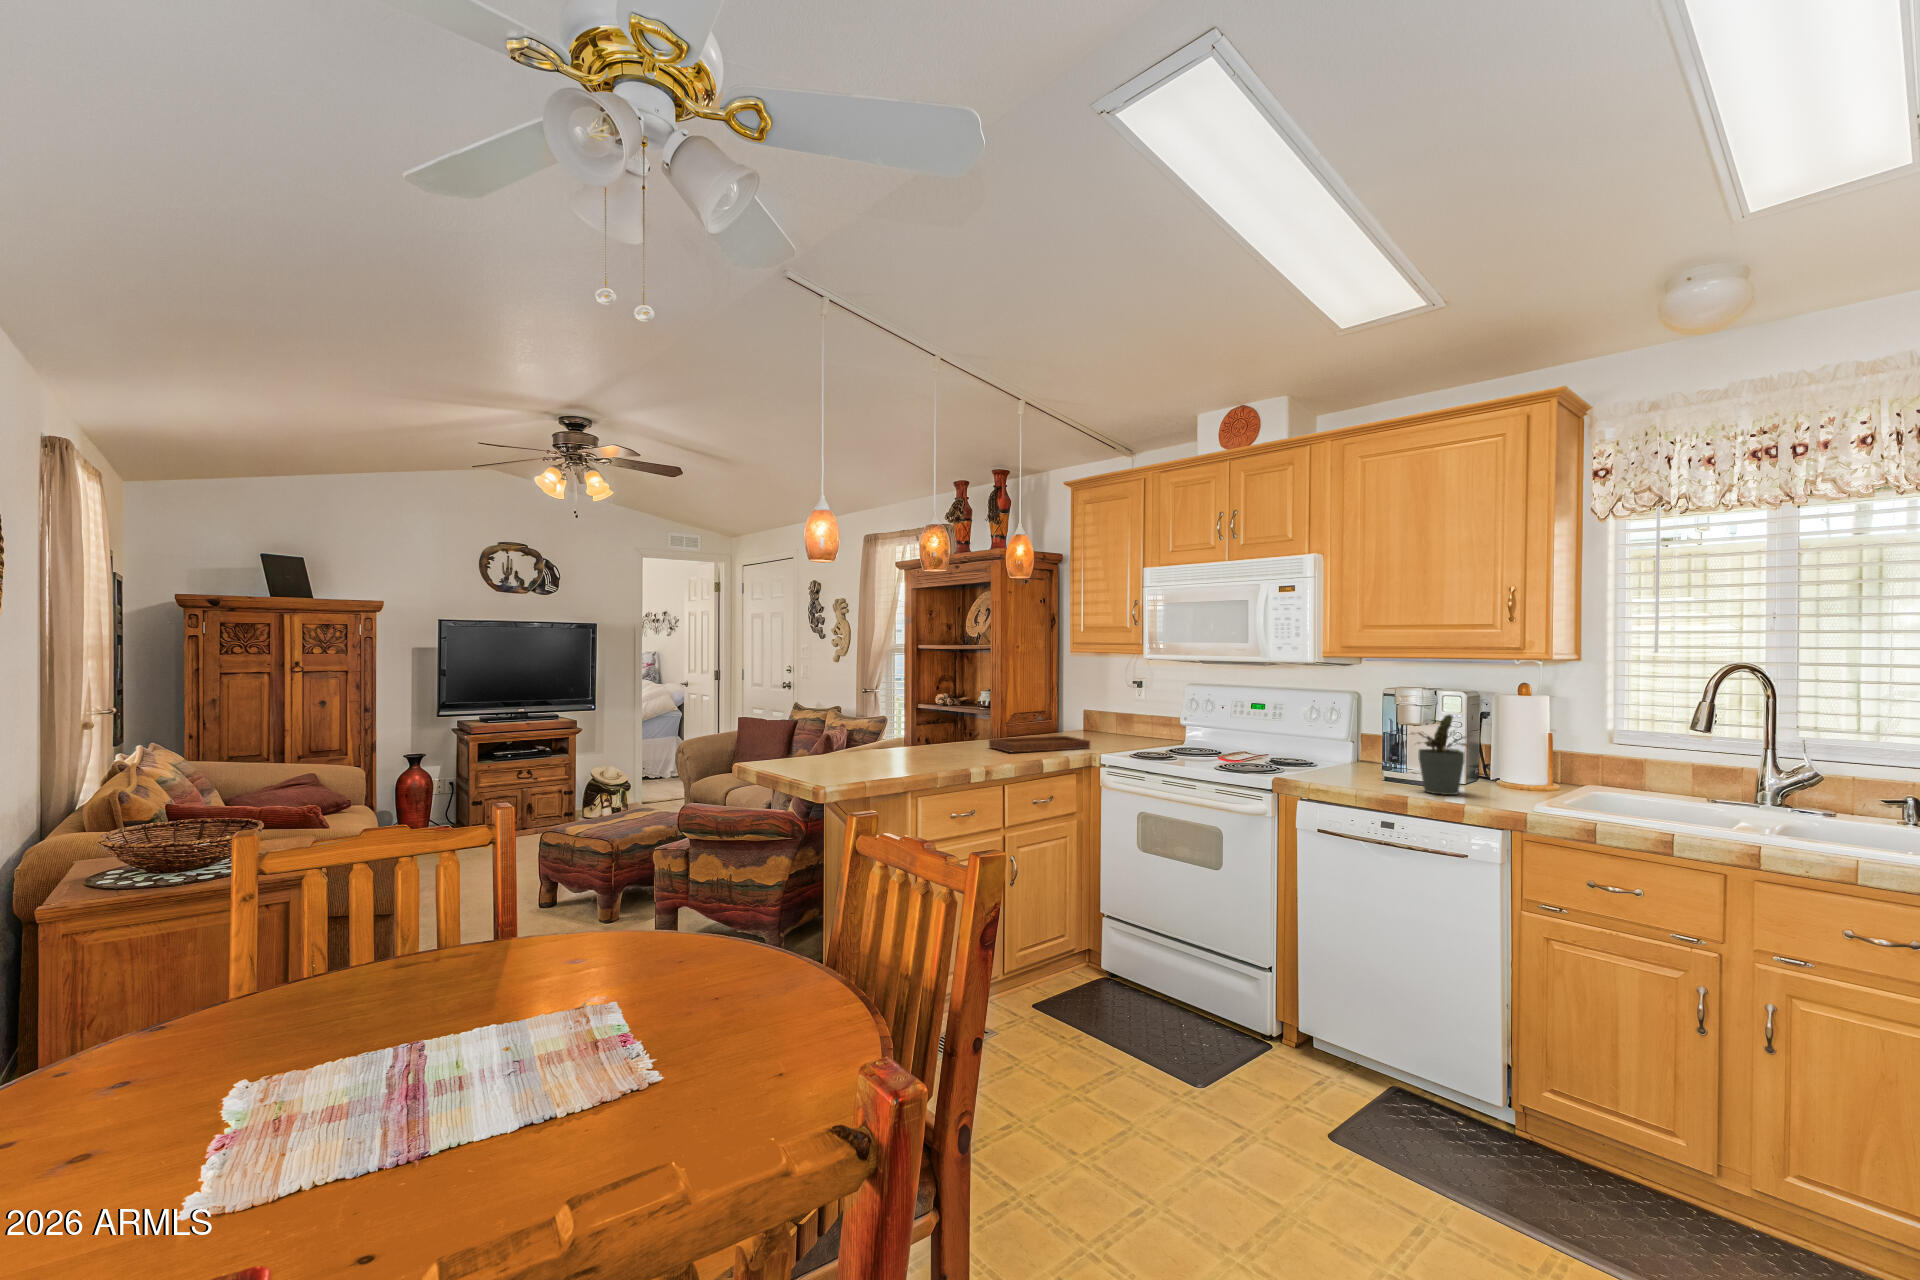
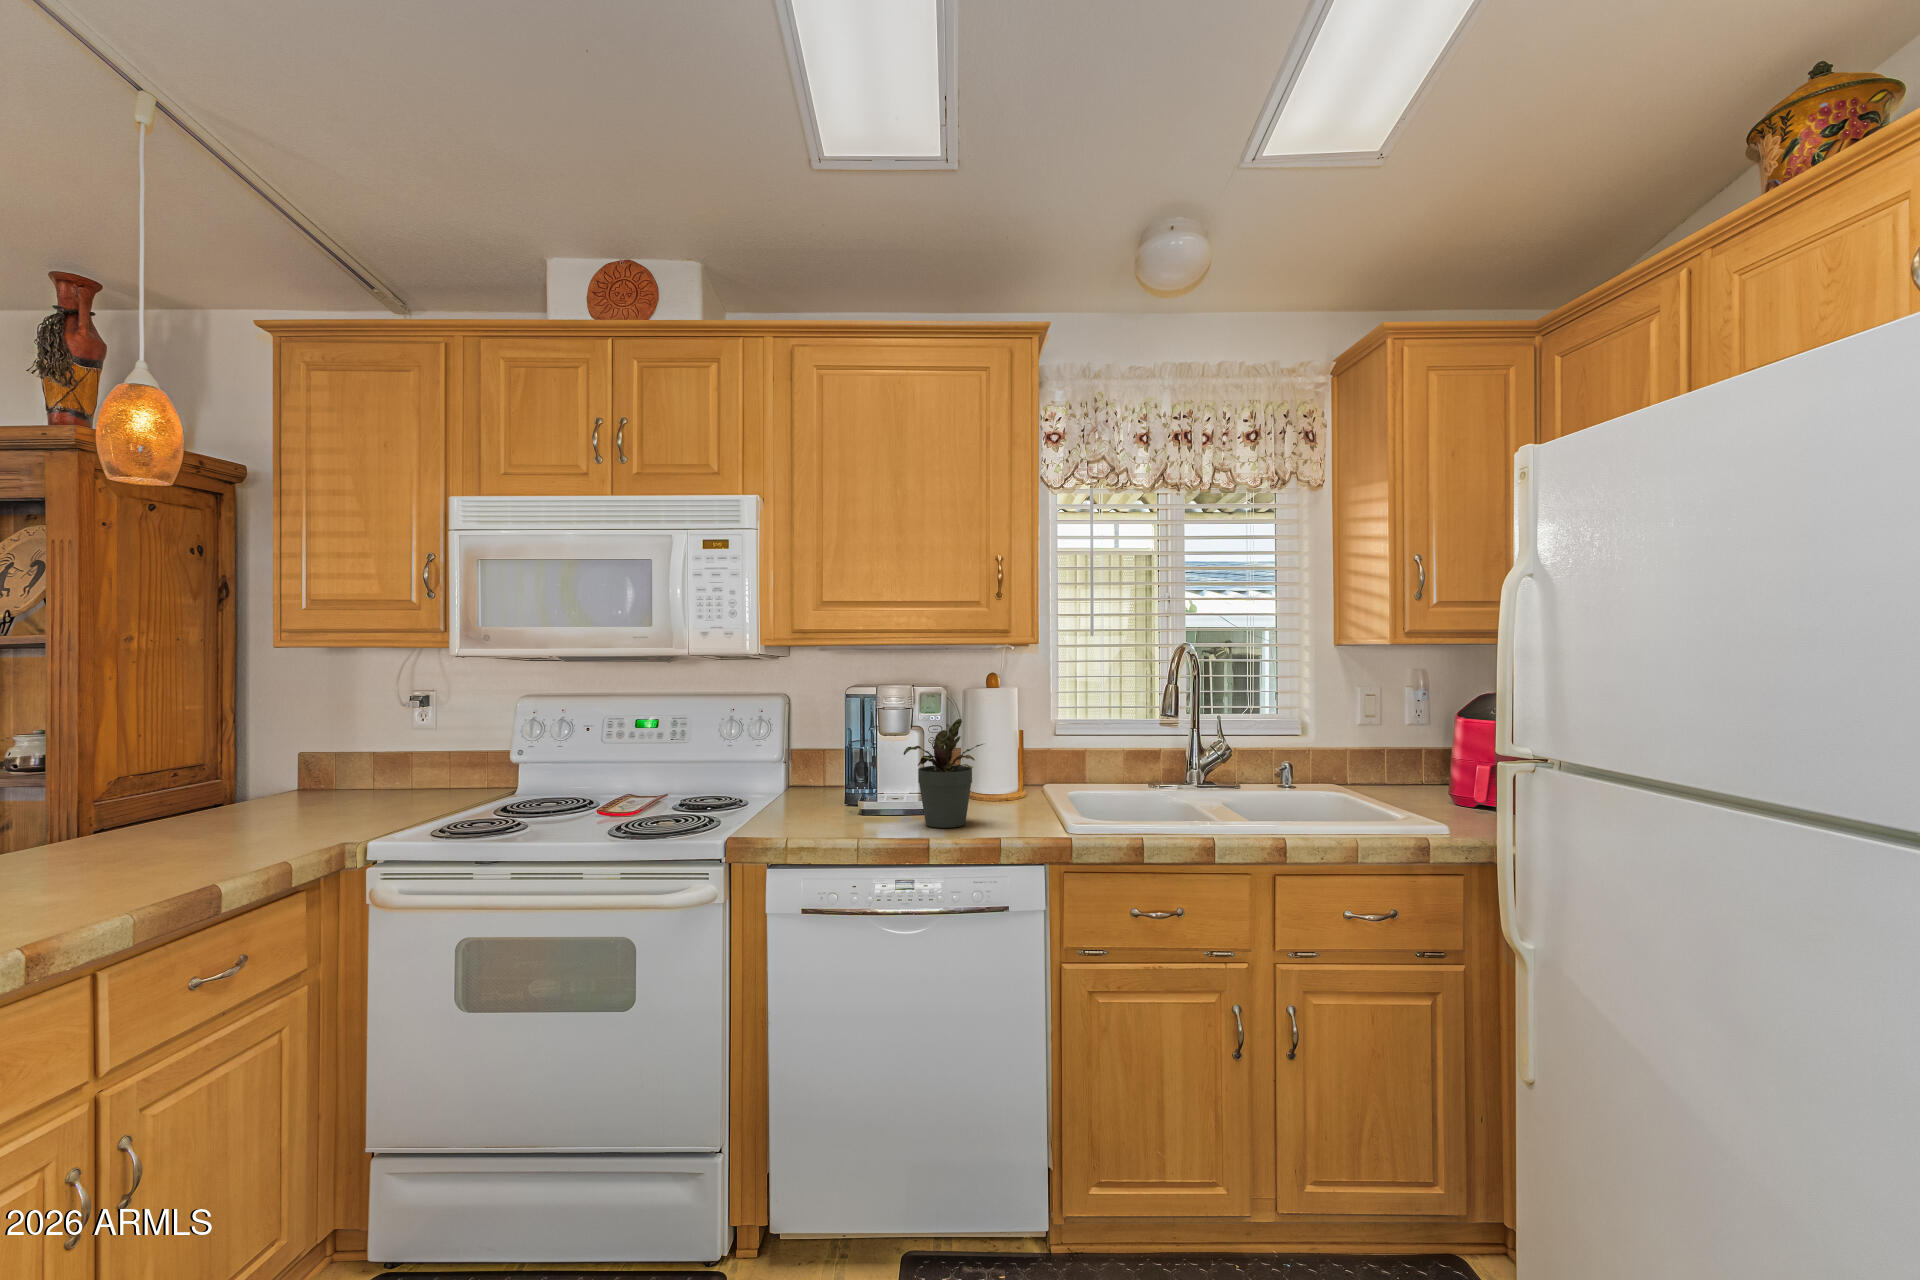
tray: present [989,716,1090,752] -> none [59,778,335,869]

